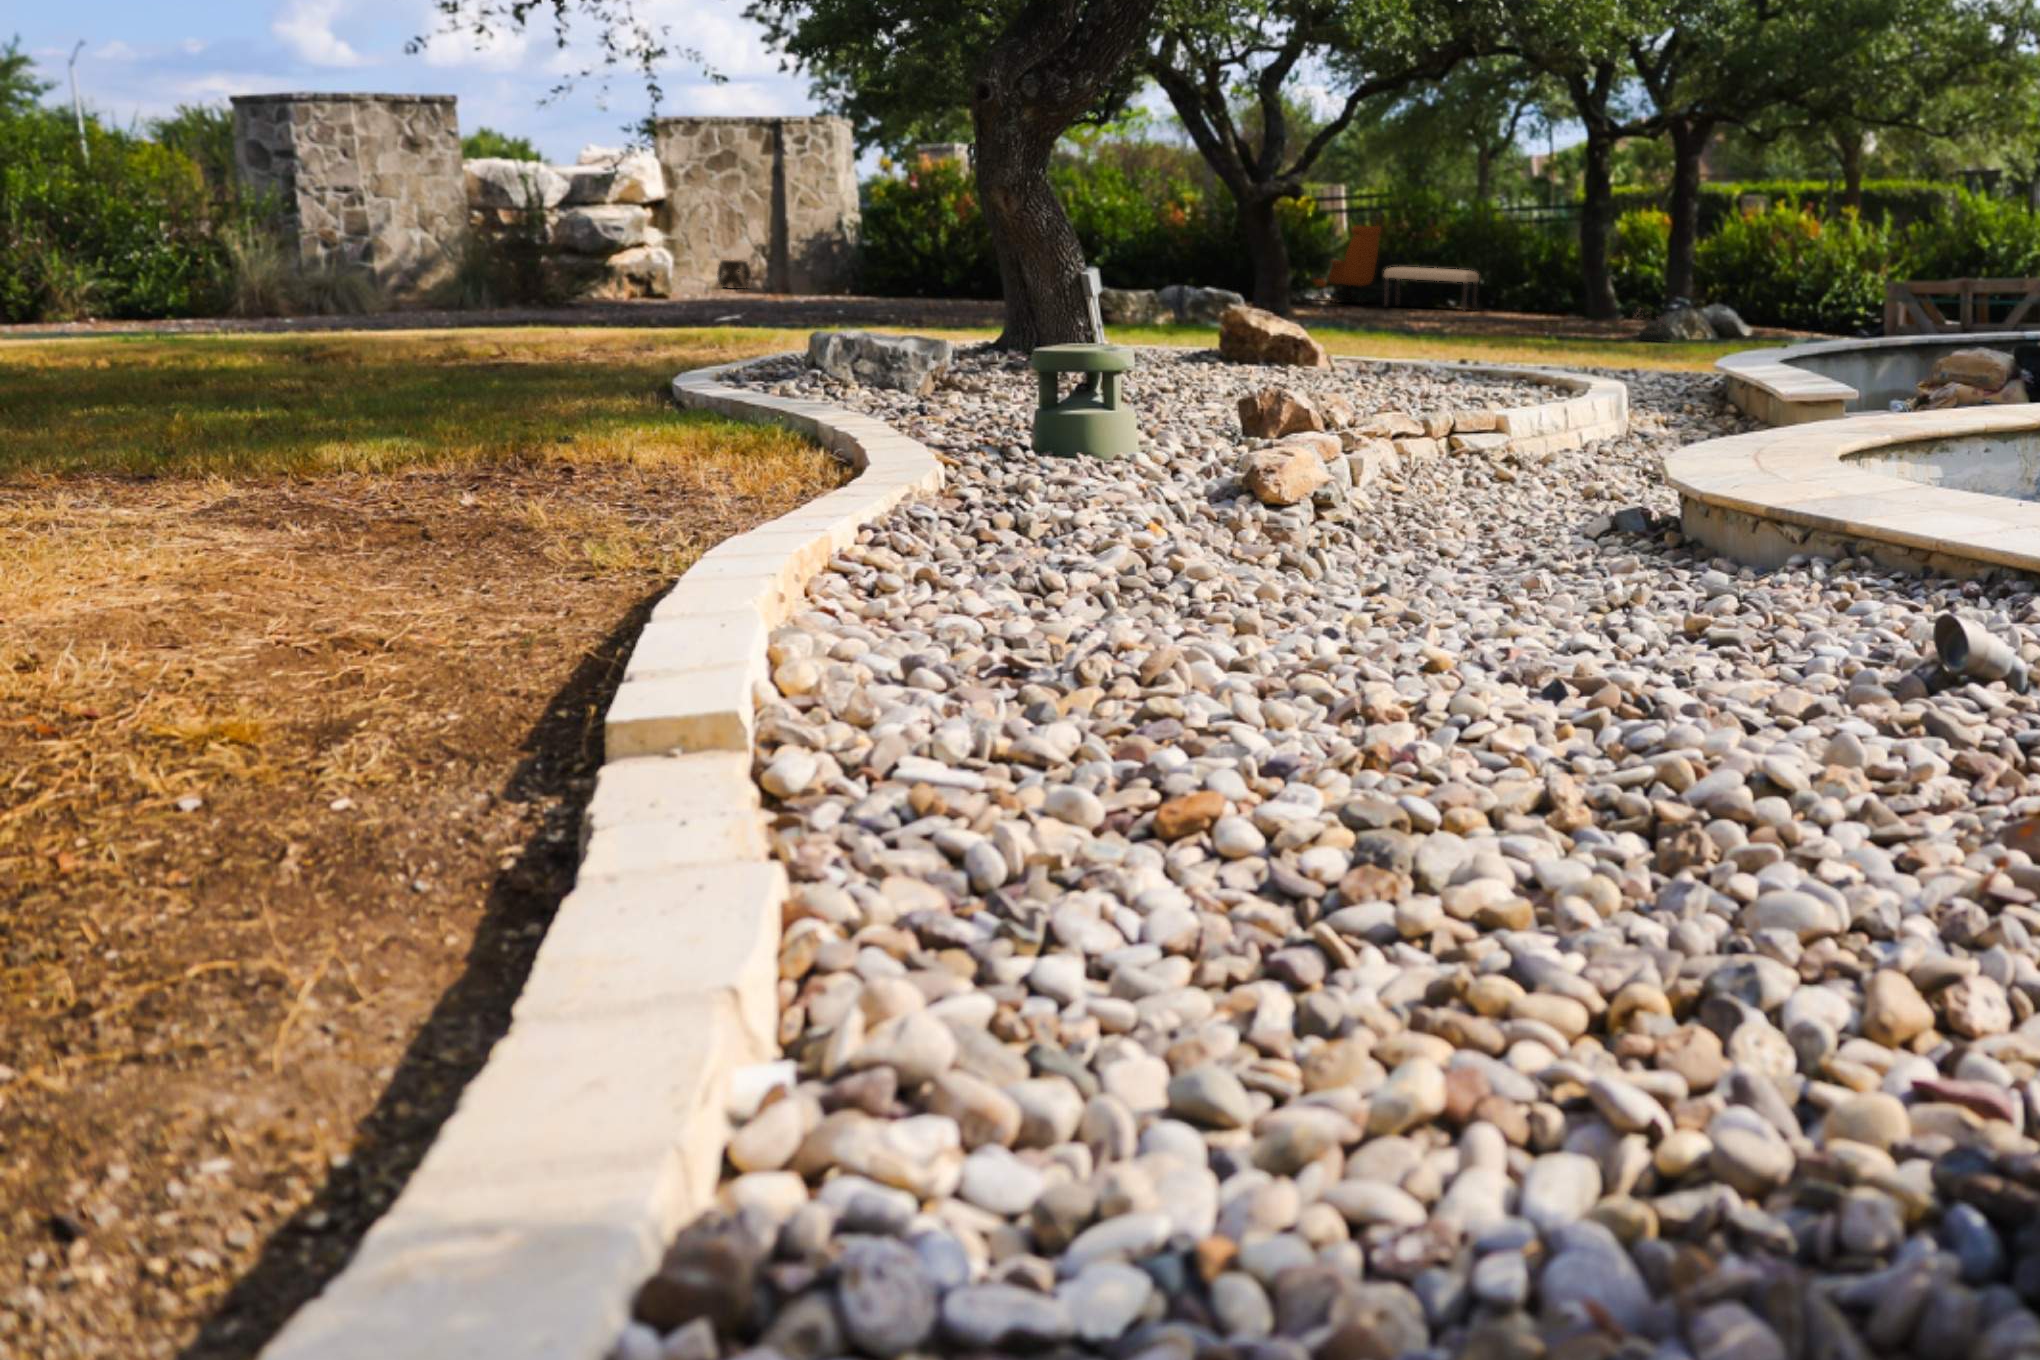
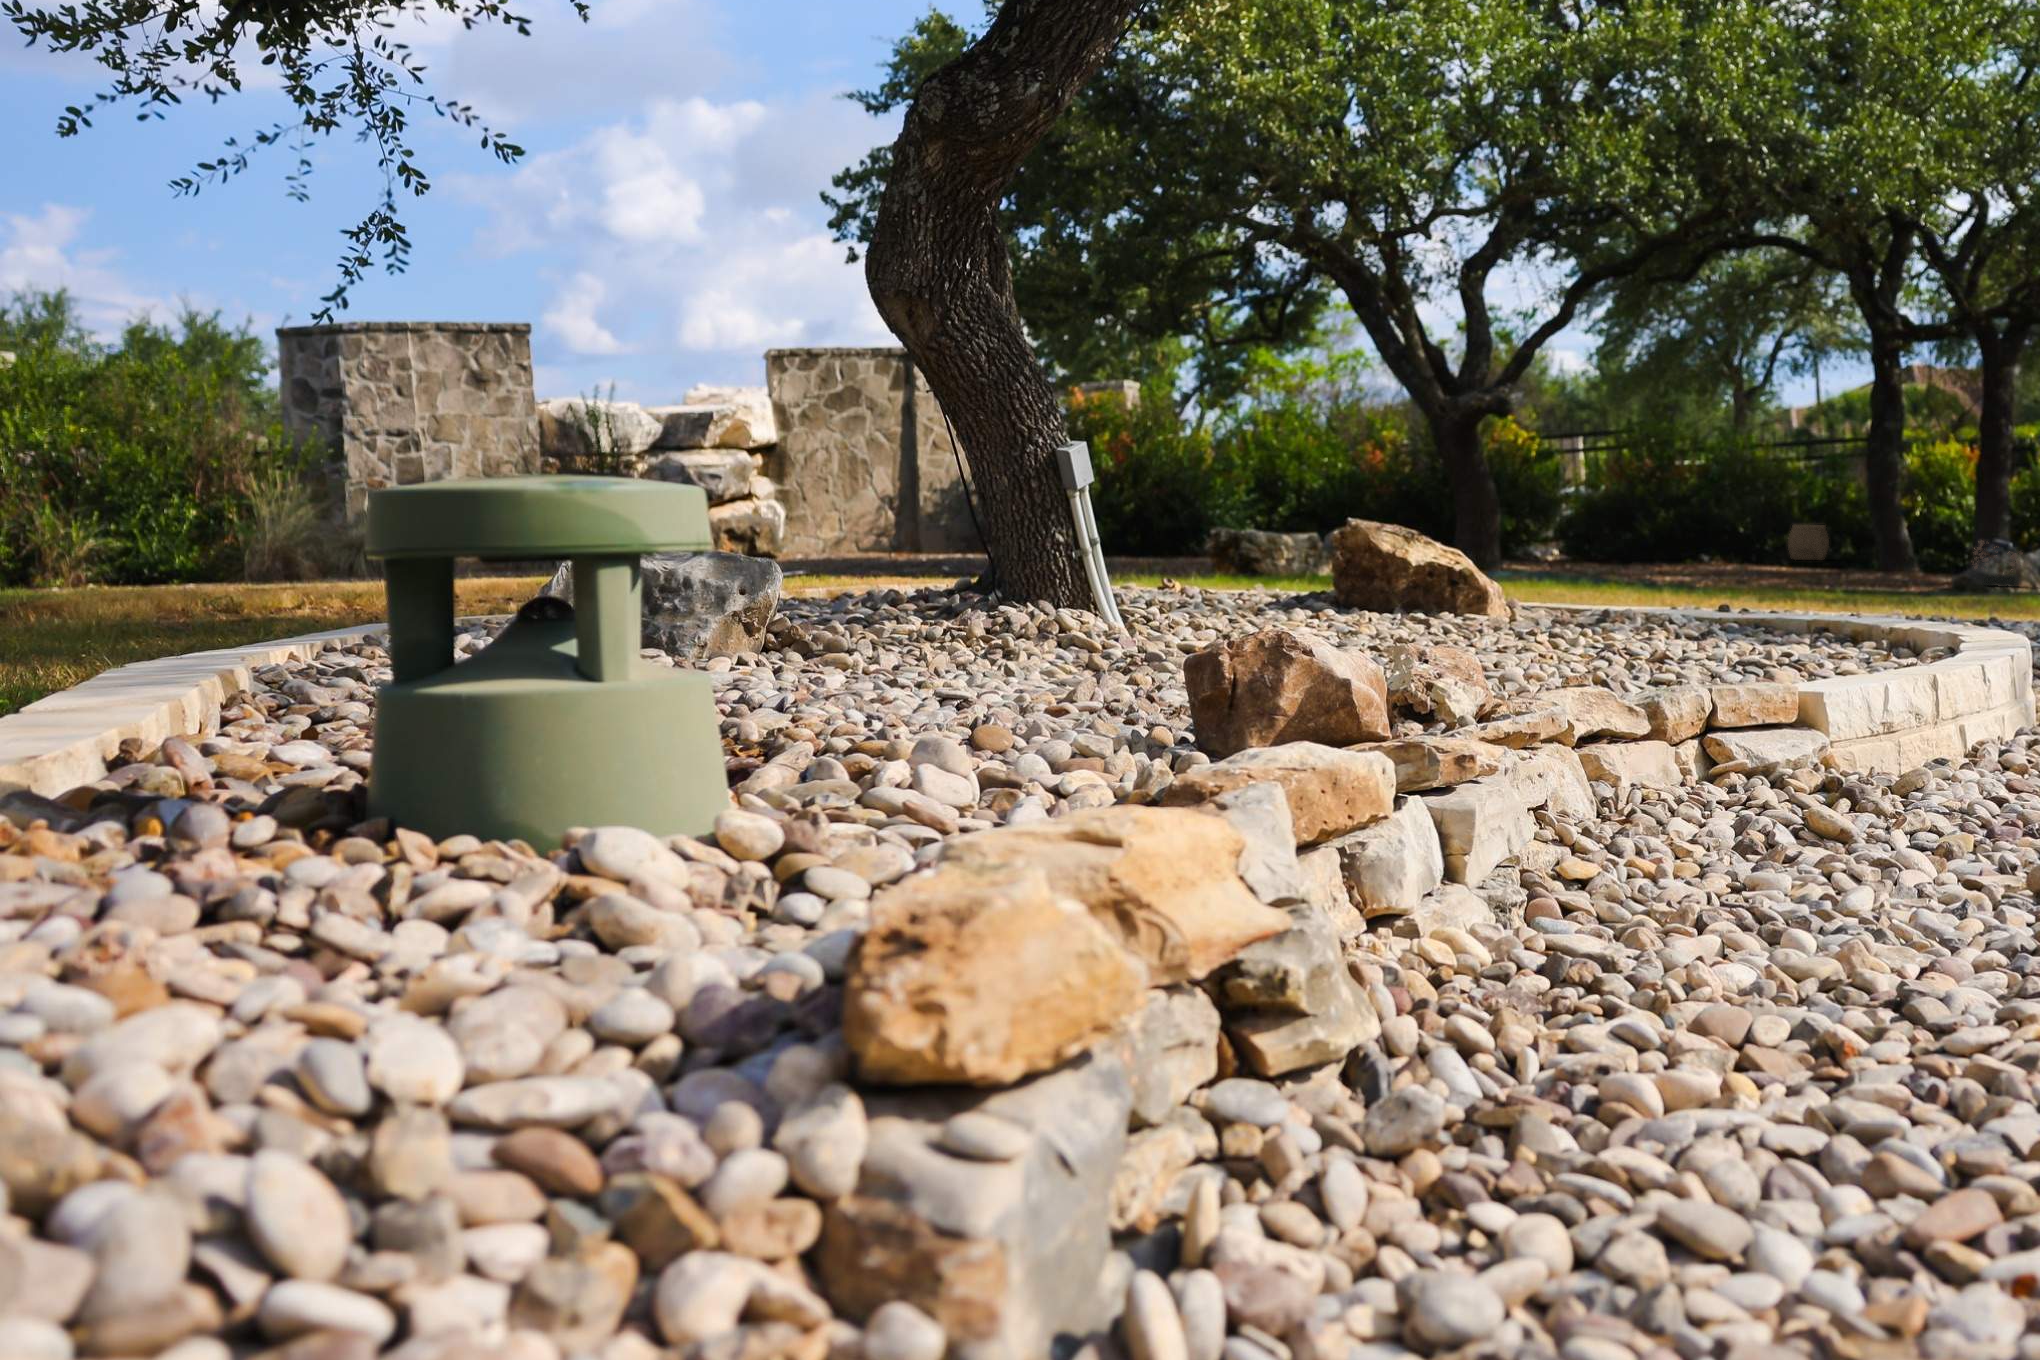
lounge chair: present [1313,226,1381,301] -> none [1536,454,1628,553]
woven basket: present [717,260,752,289] -> present [1788,525,1829,560]
bench: present [1384,267,1479,311] -> none [1631,505,1754,559]

